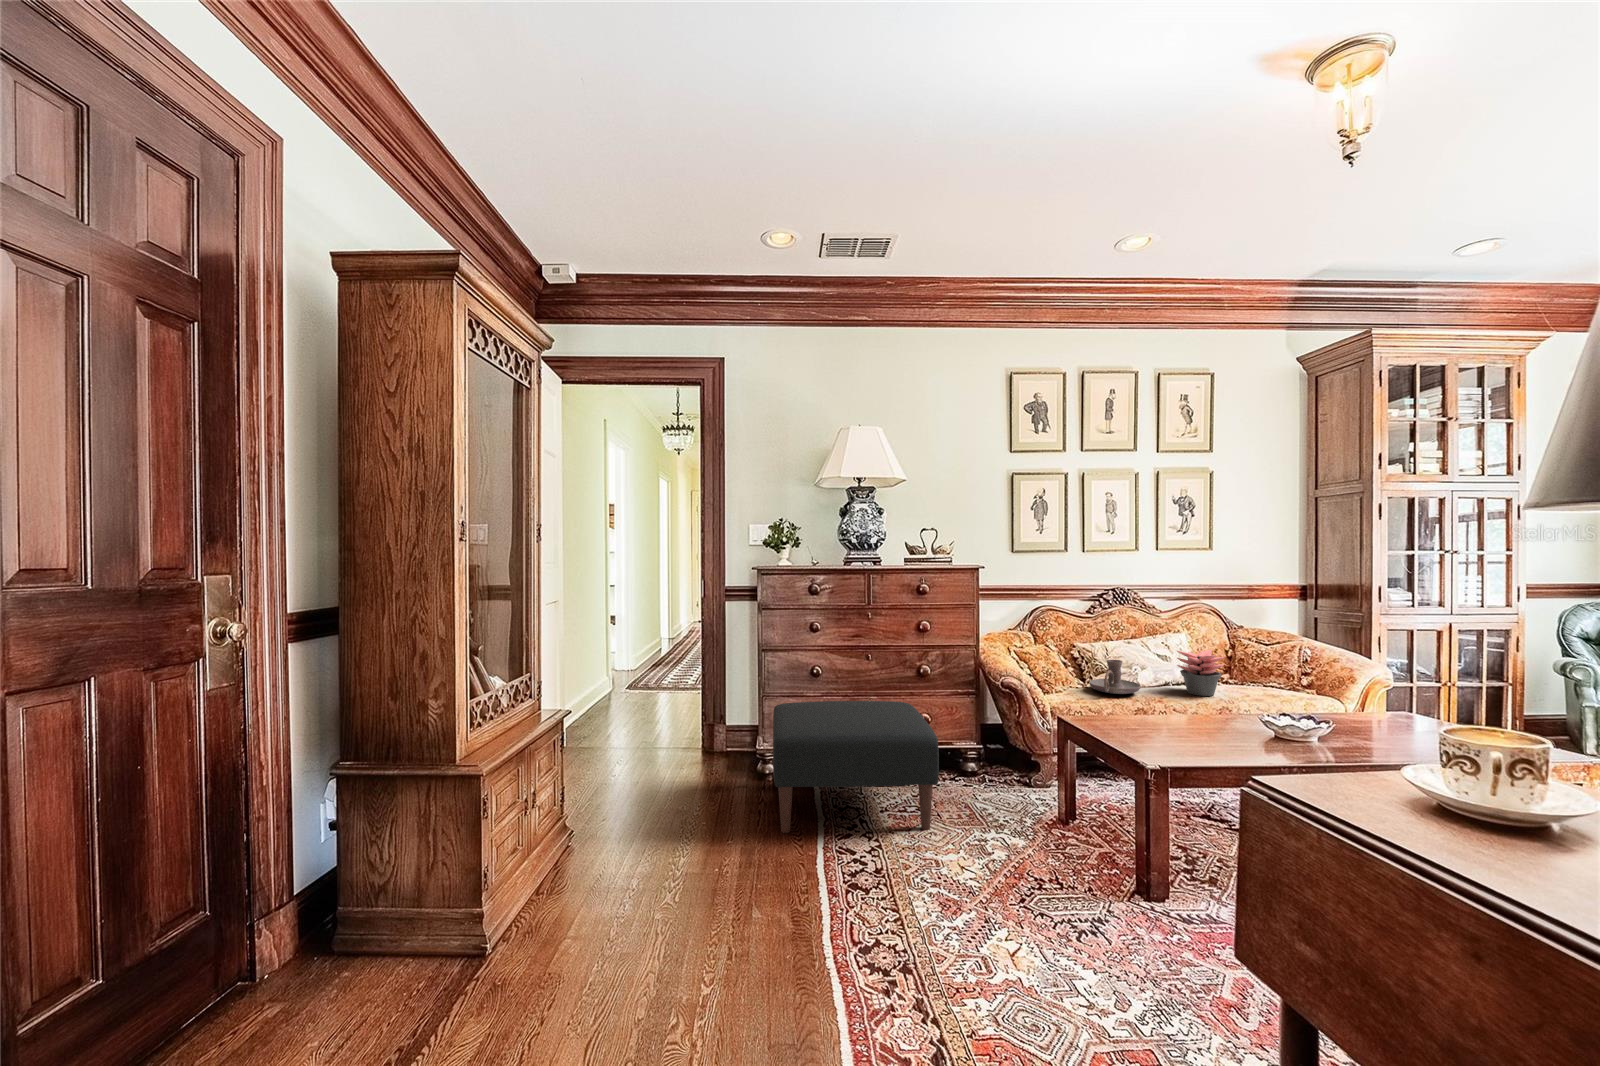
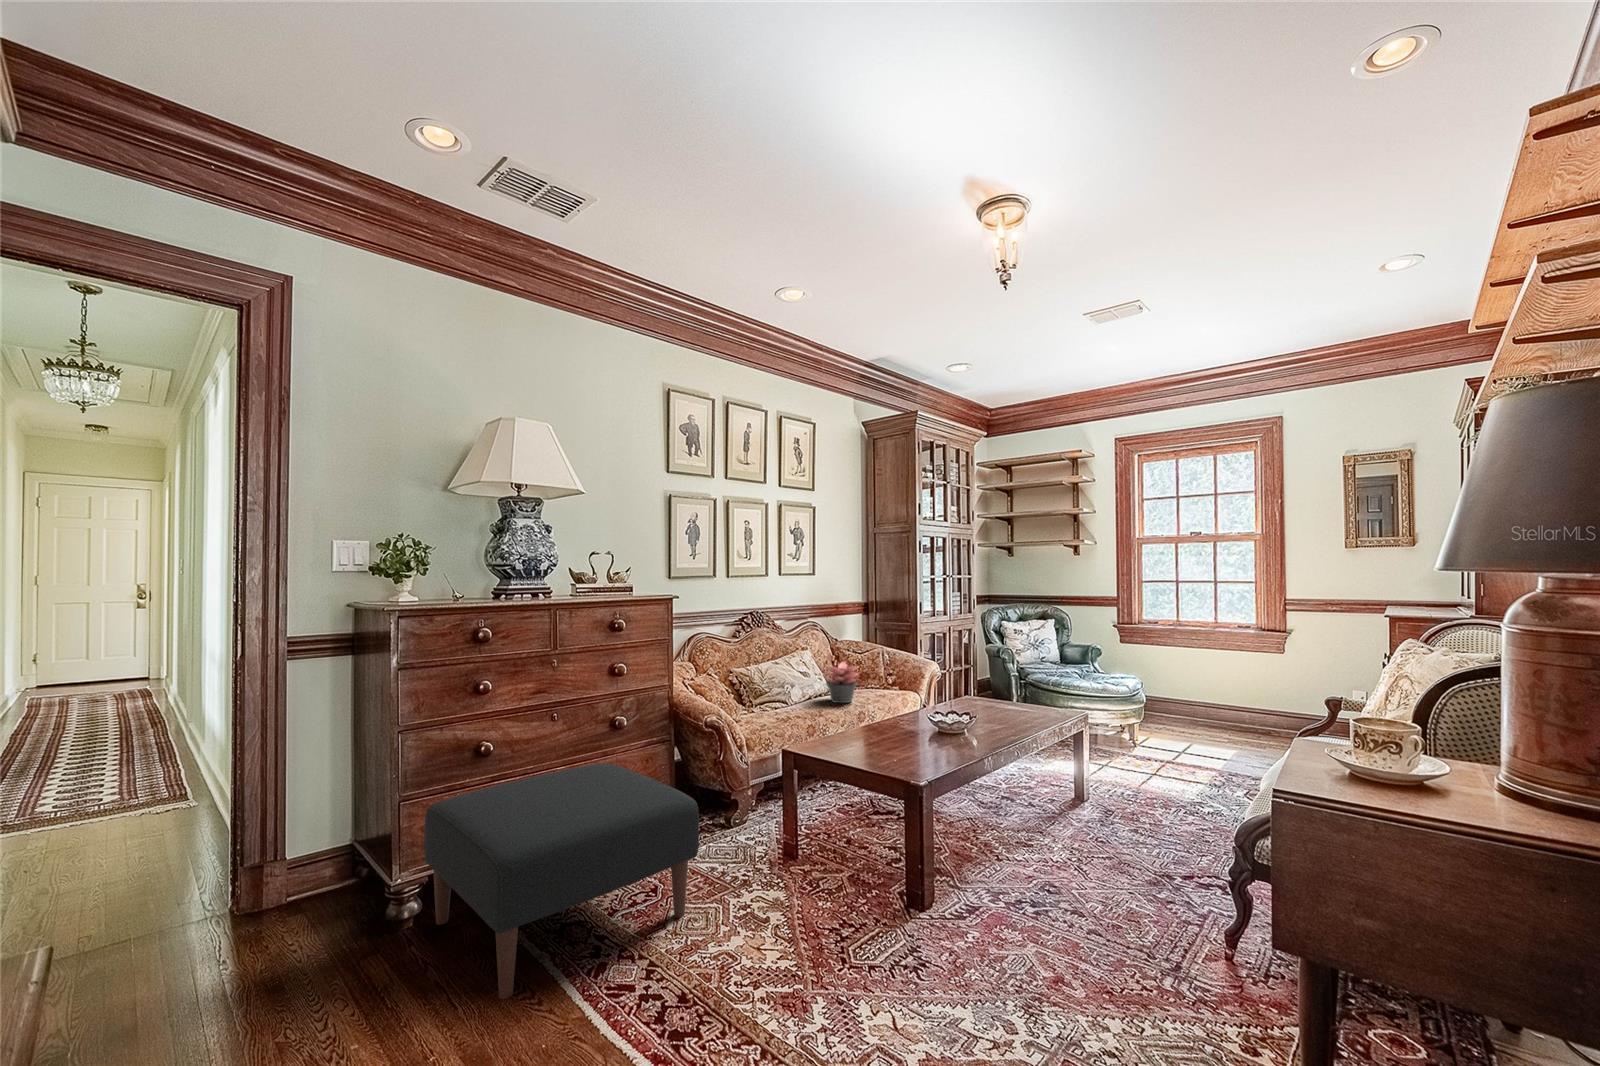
candle holder: present [1089,660,1141,694] -> none [761,680,807,713]

